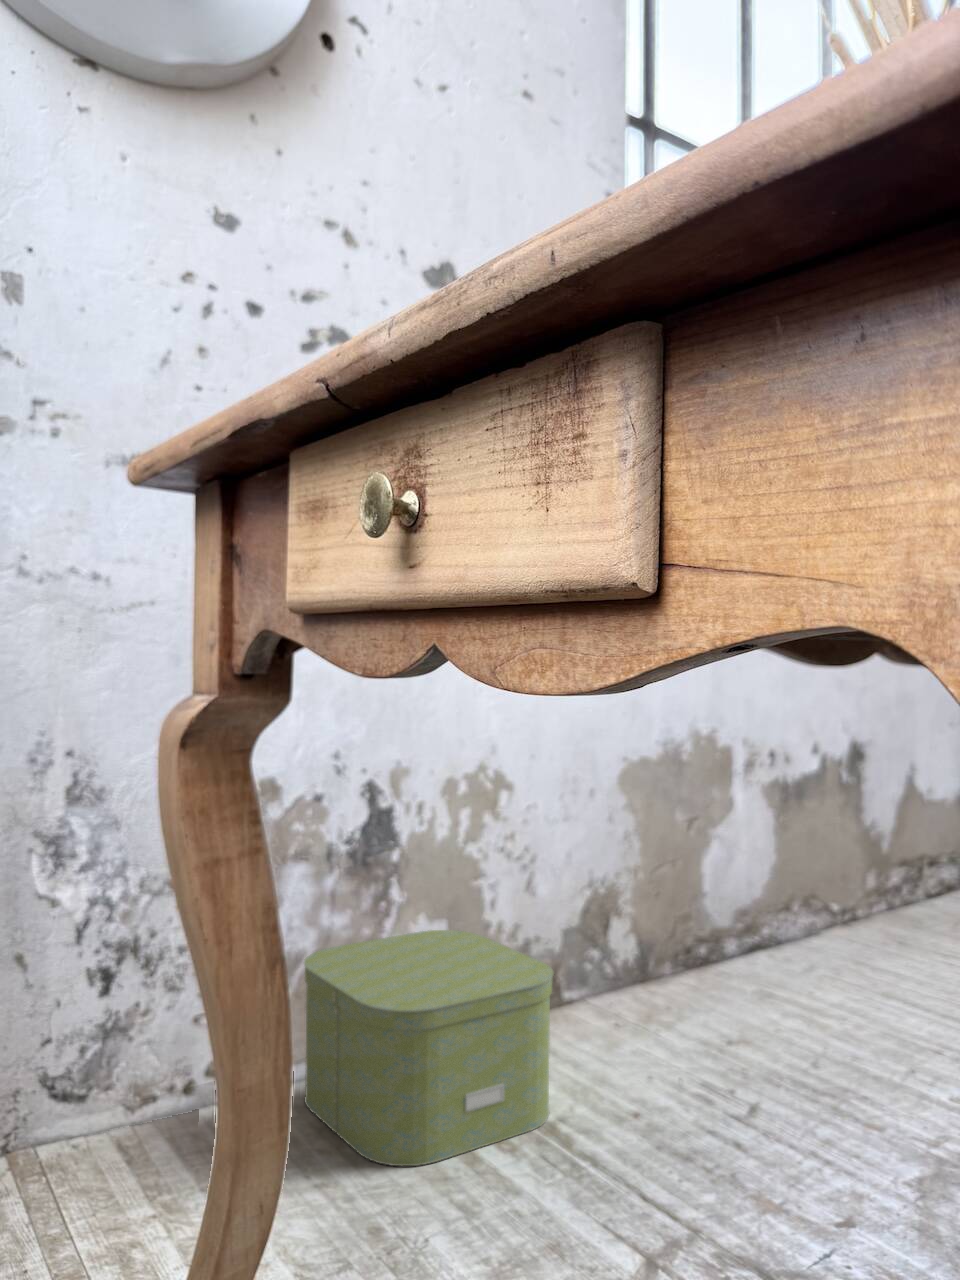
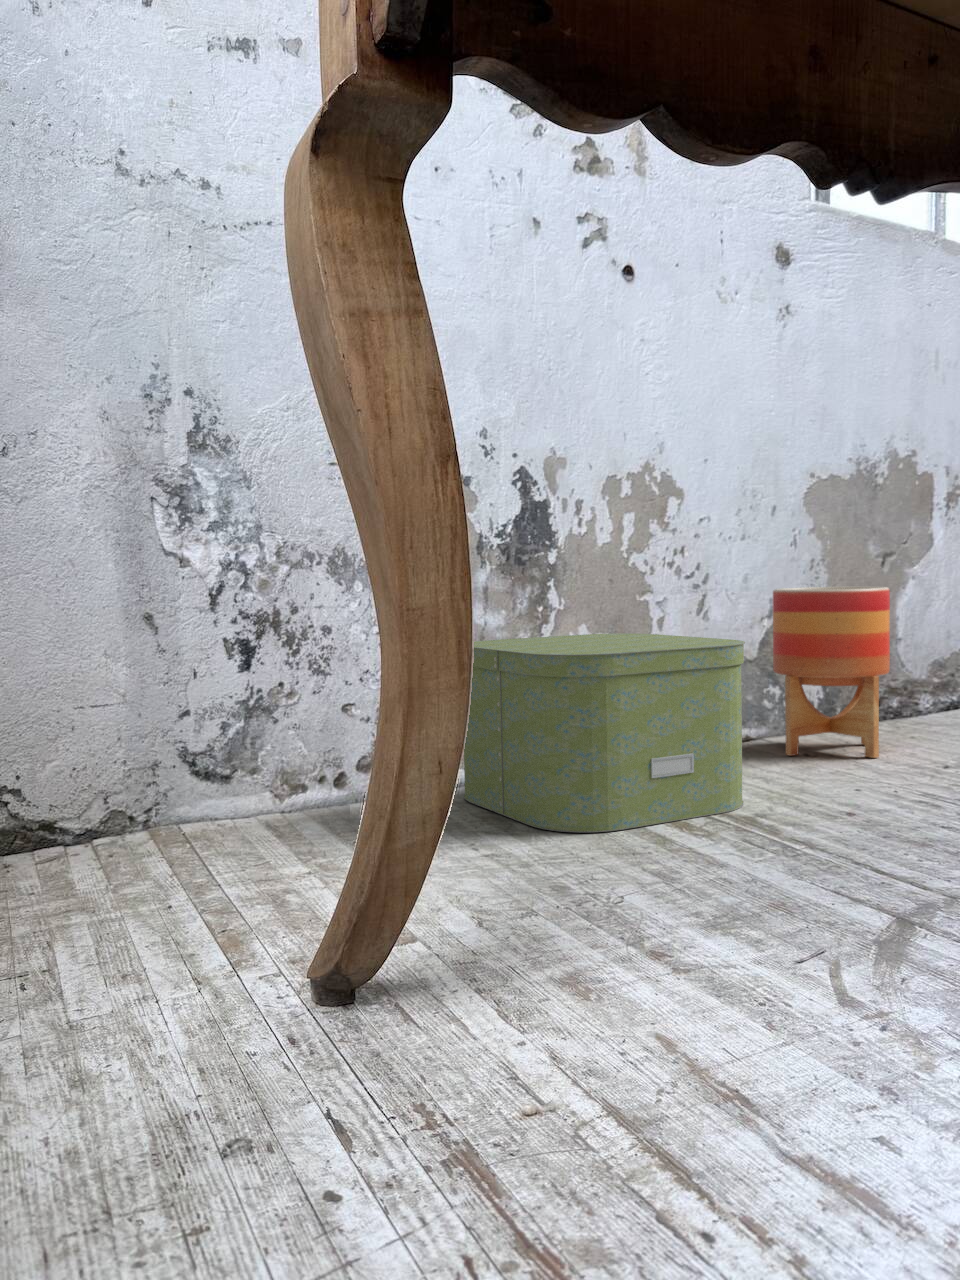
planter: none [592,865,691,1034] -> present [773,587,890,758]

